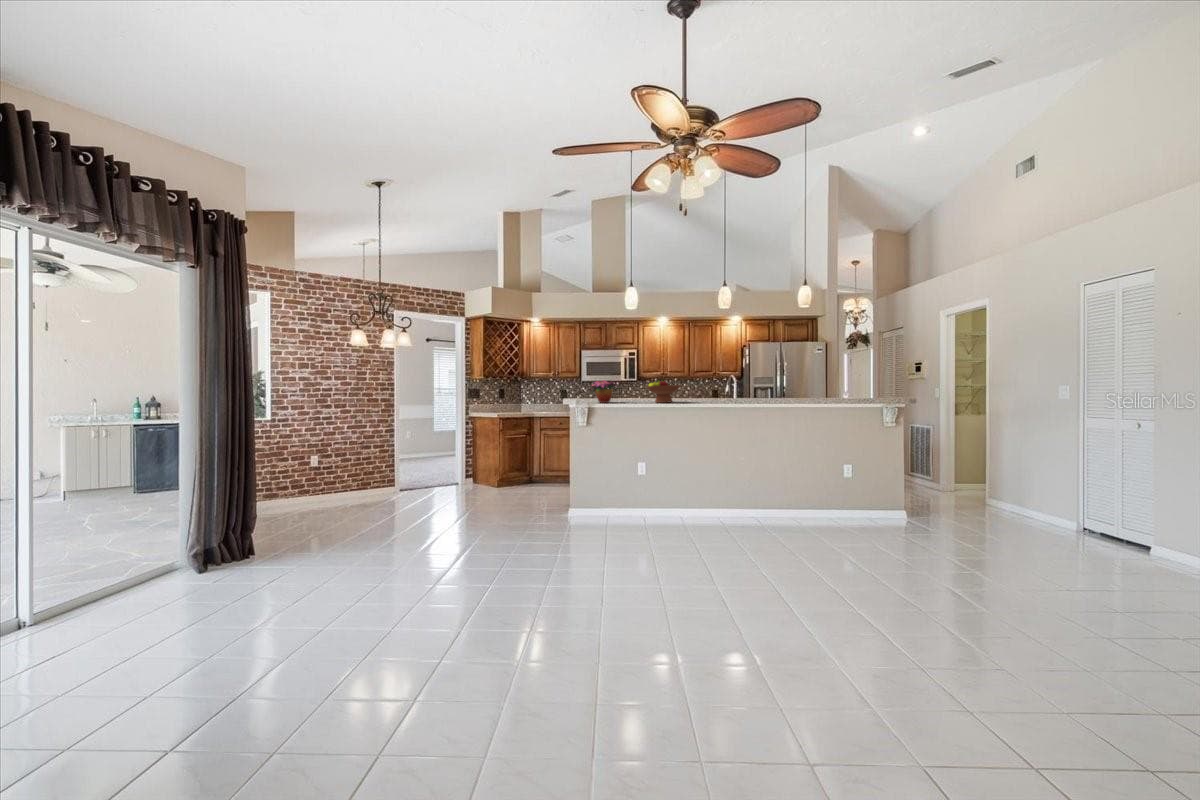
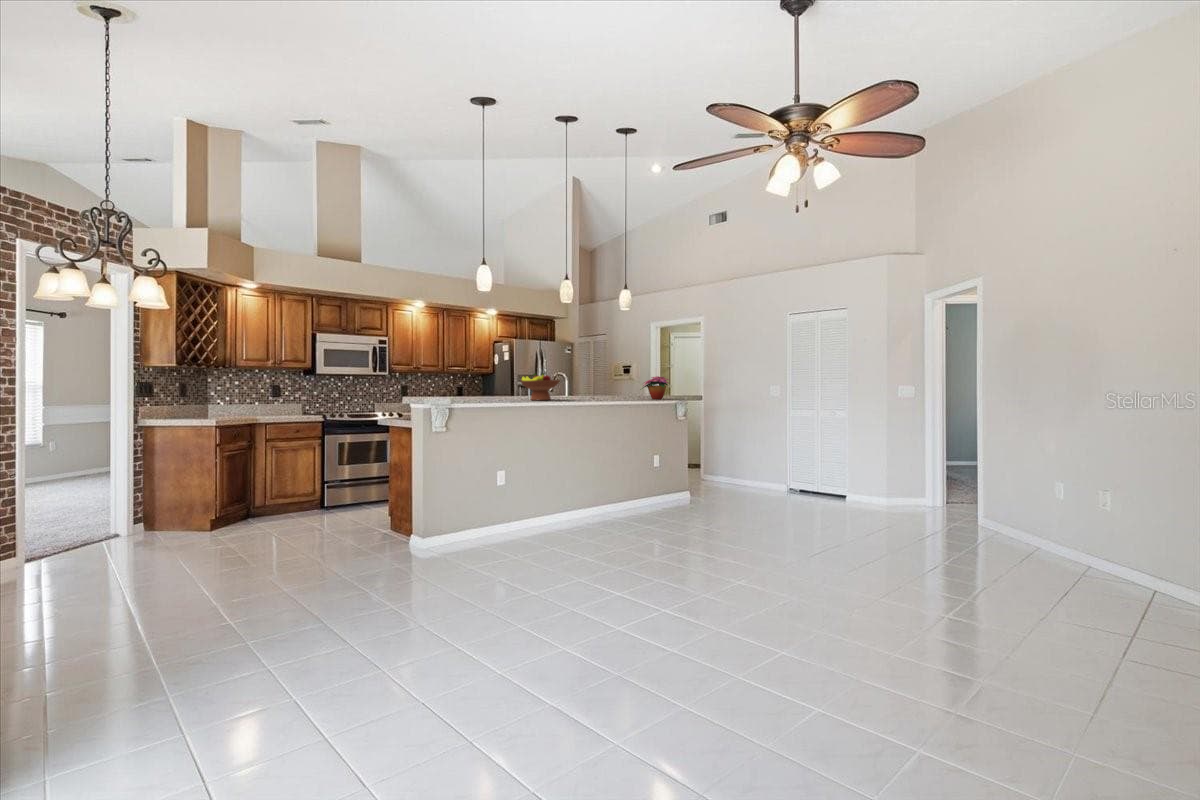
flower arrangement: present [592,381,616,403] -> present [642,376,668,399]

